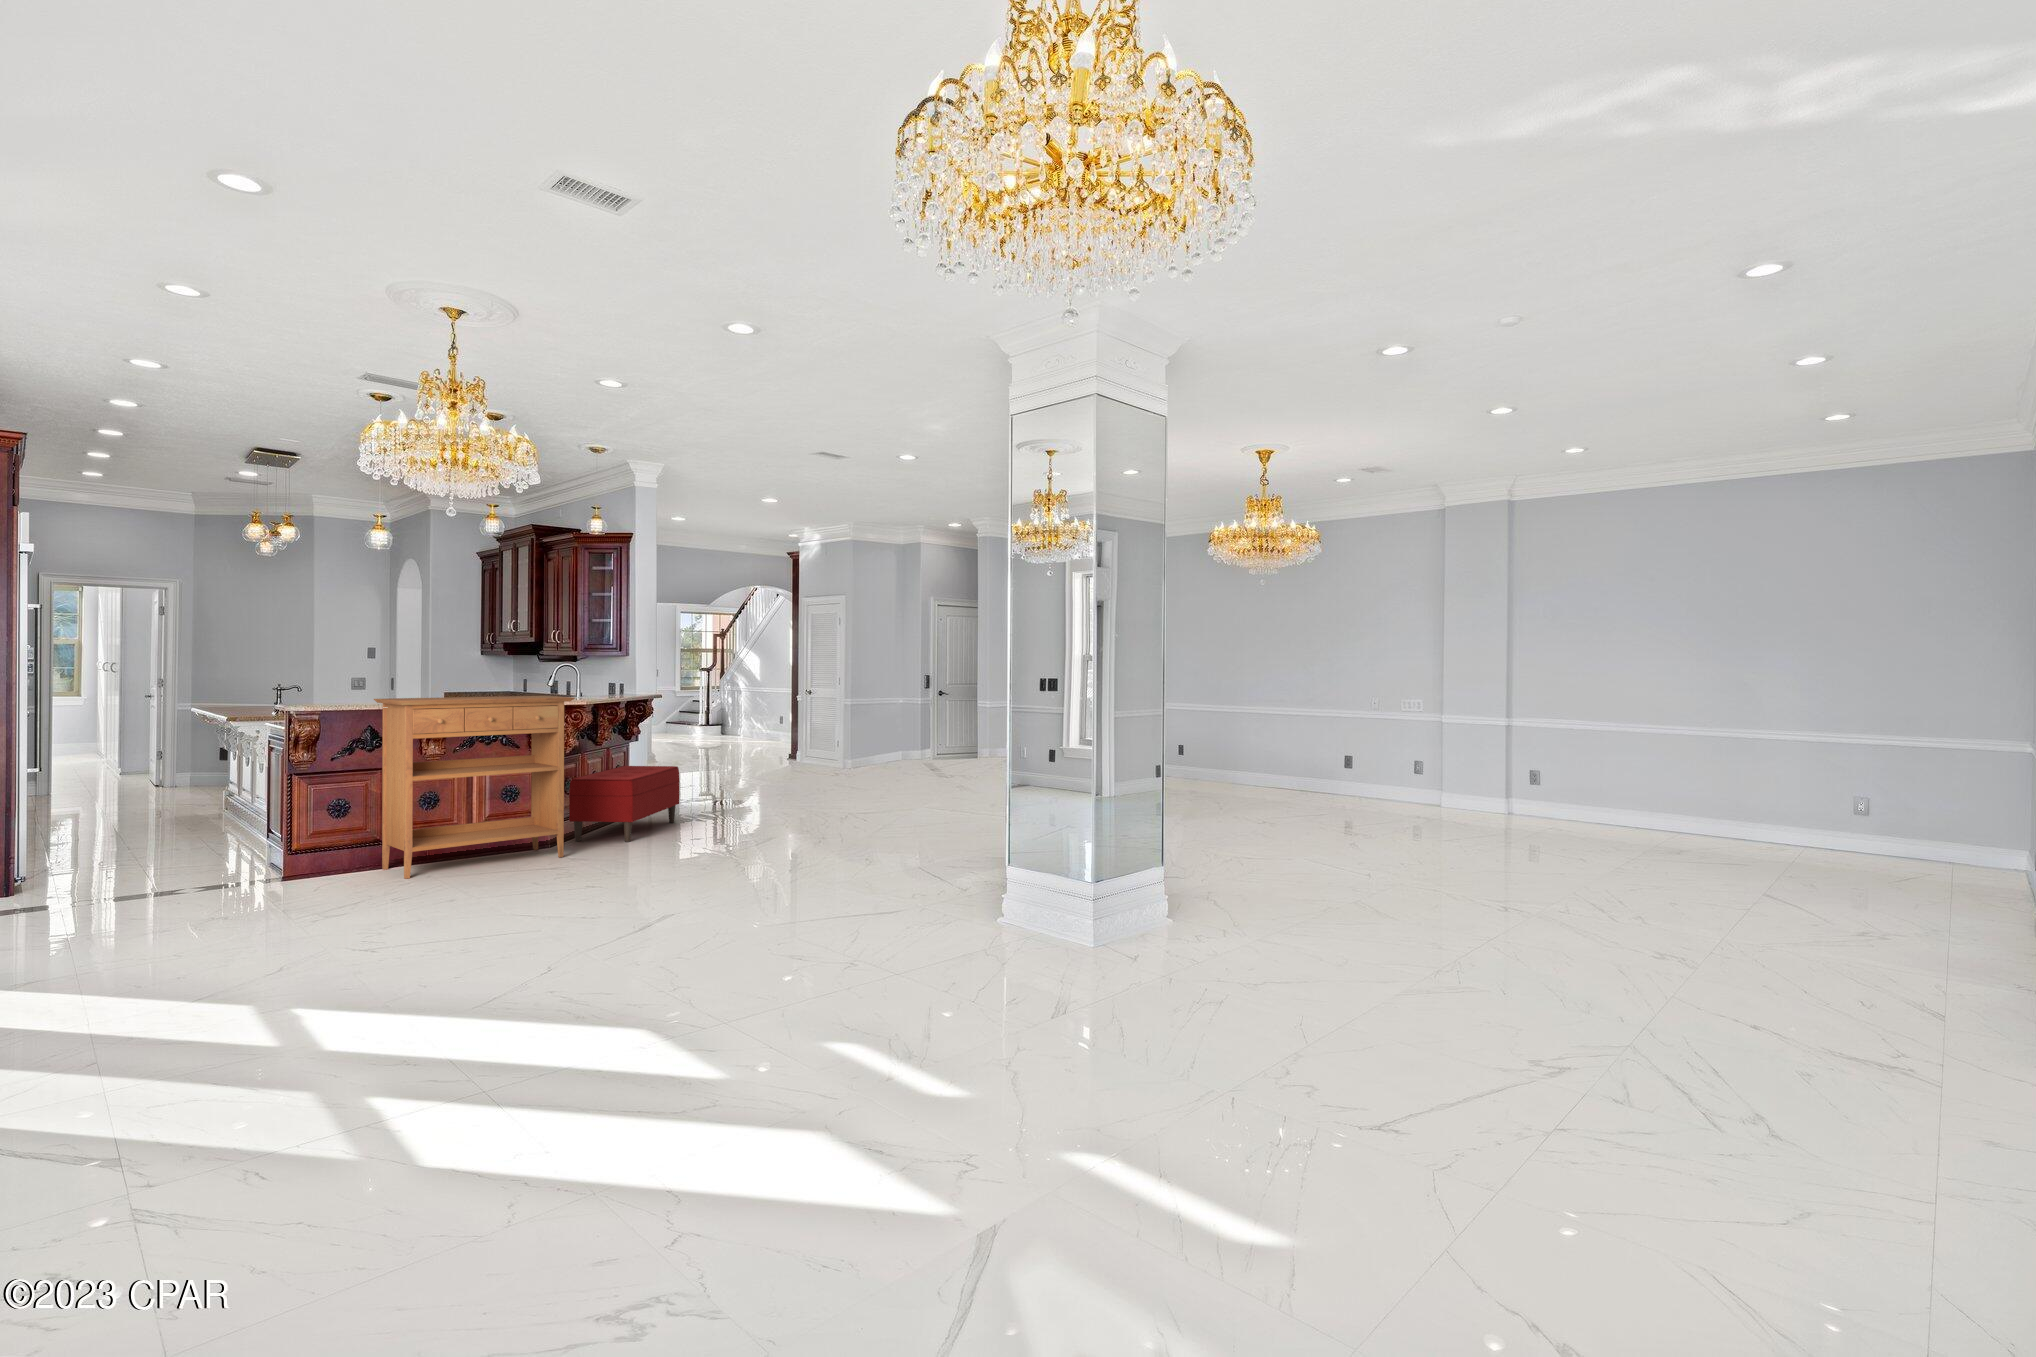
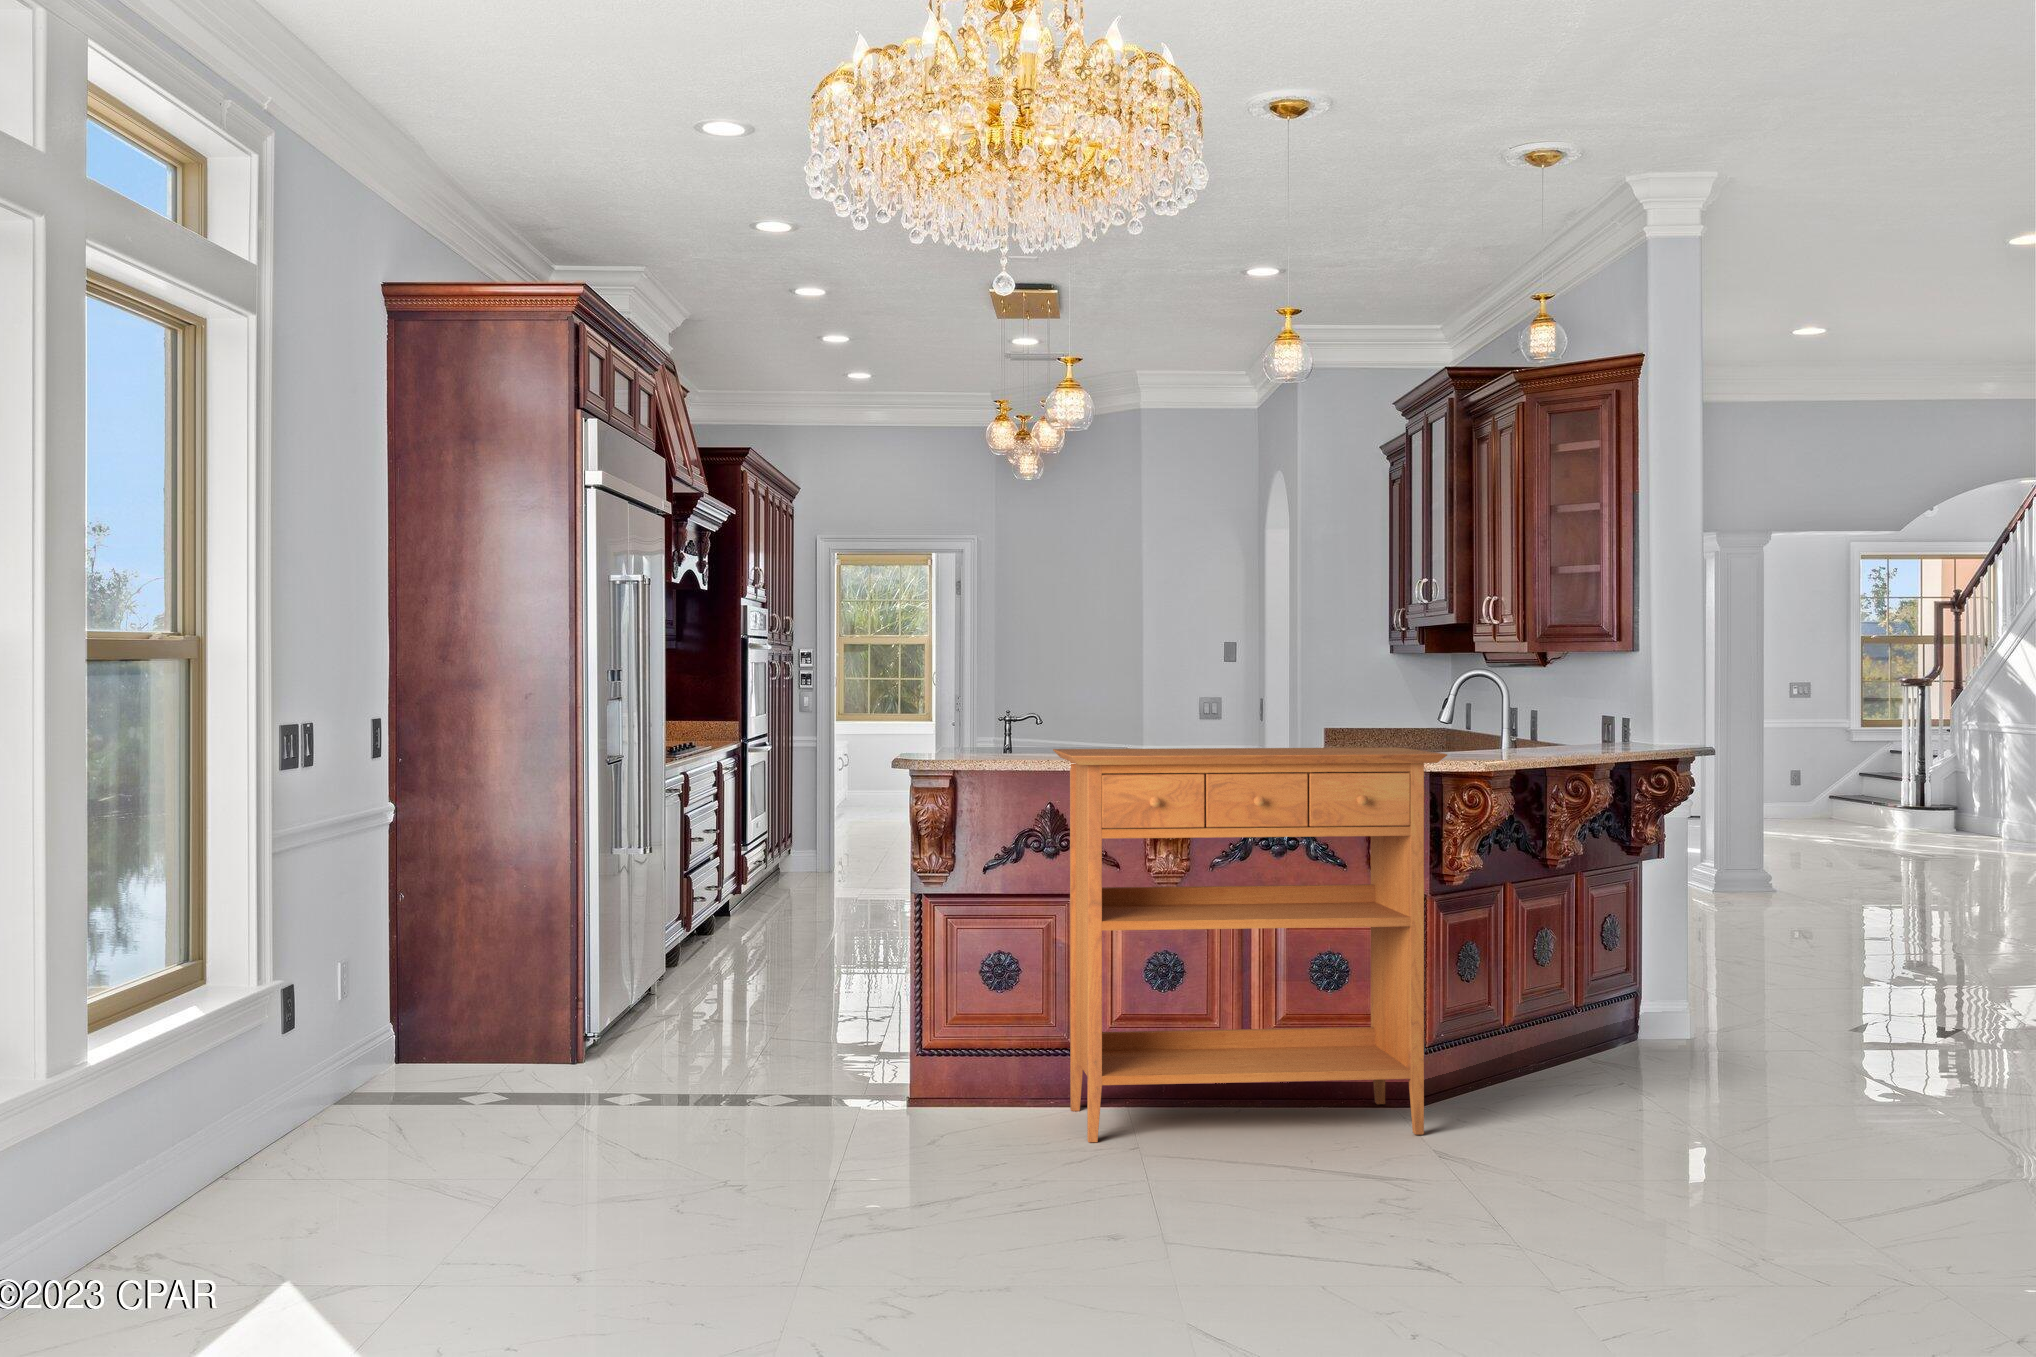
bench: present [569,766,680,842] -> none [1462,916,1745,1111]

